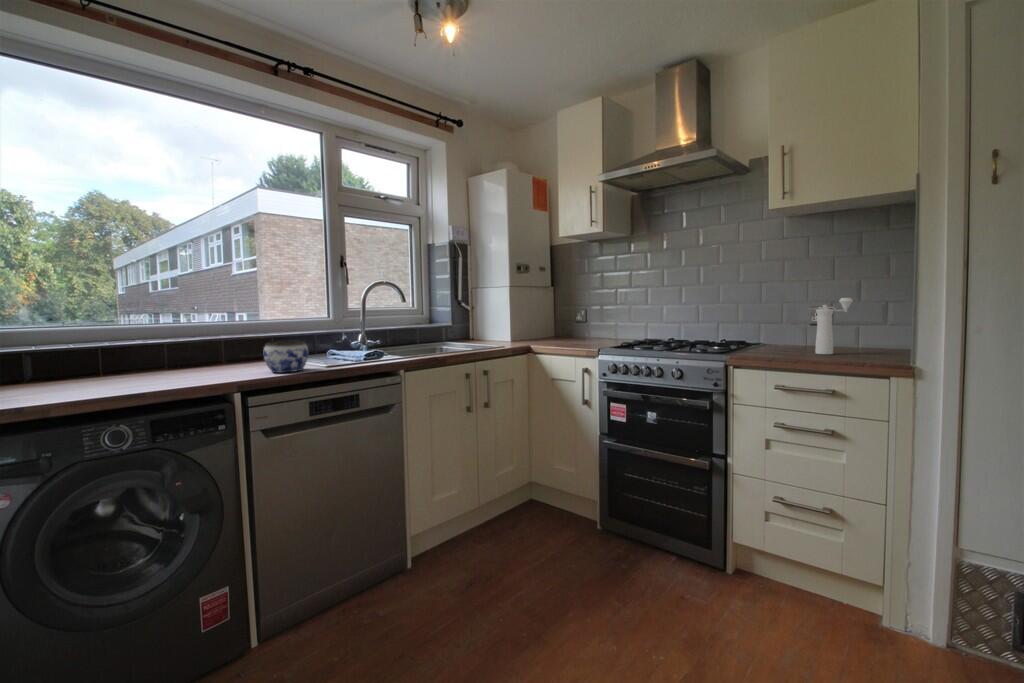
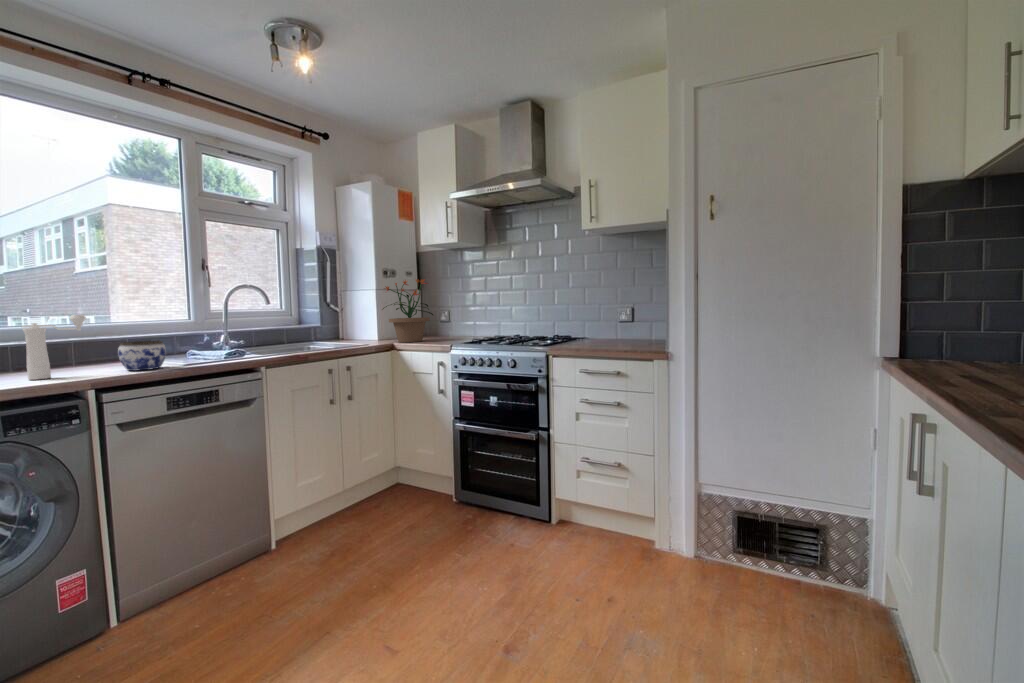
potted plant: none [517,273,575,344] -> present [383,279,433,342]
pepper mill: present [815,298,853,354] -> present [22,315,86,380]

